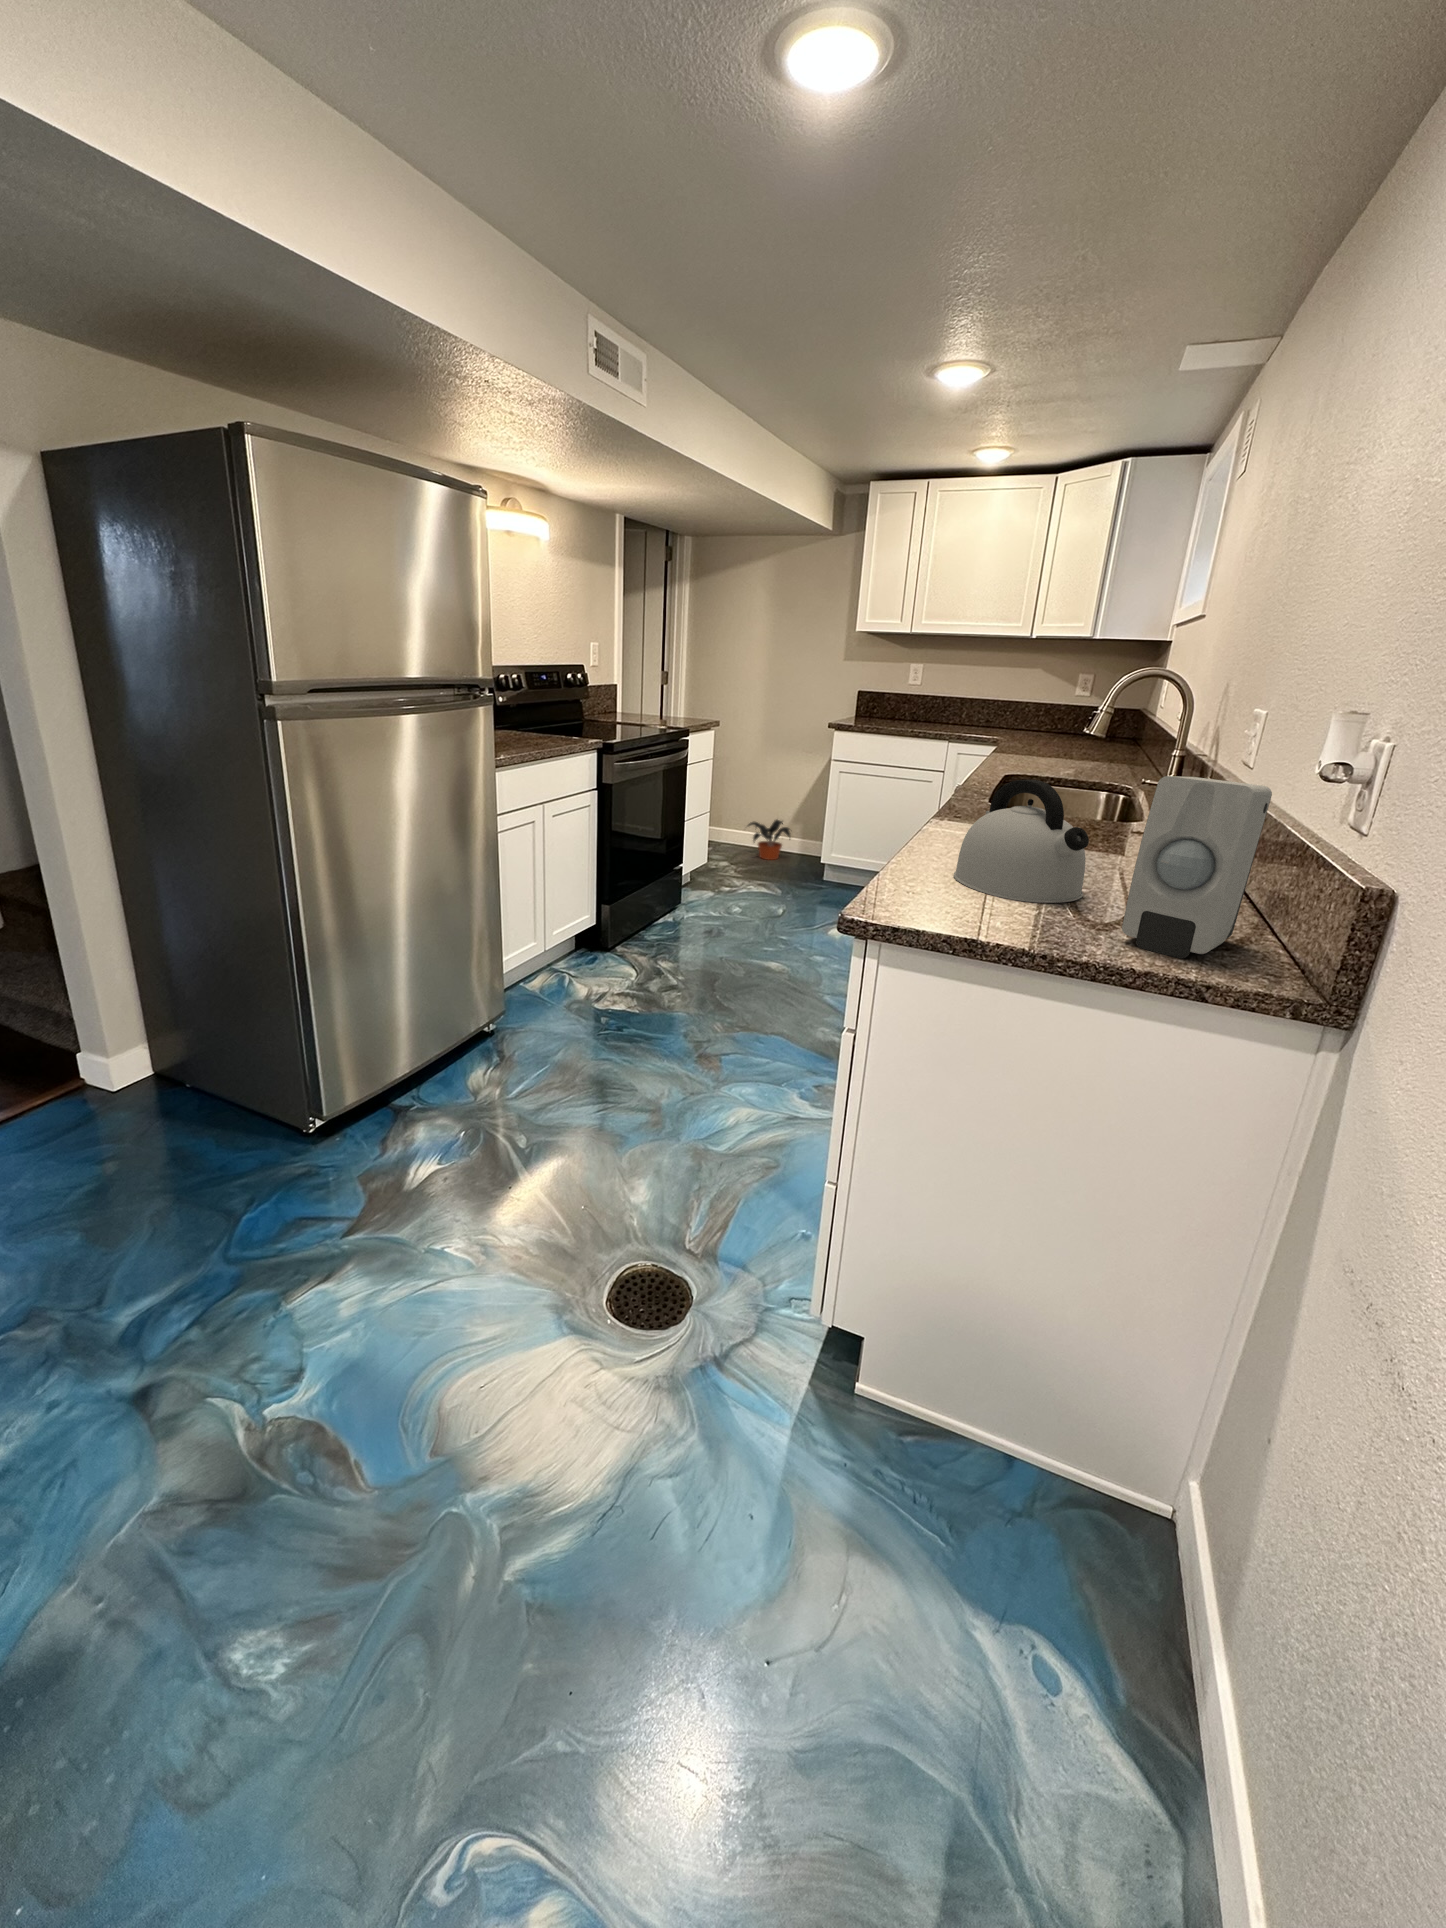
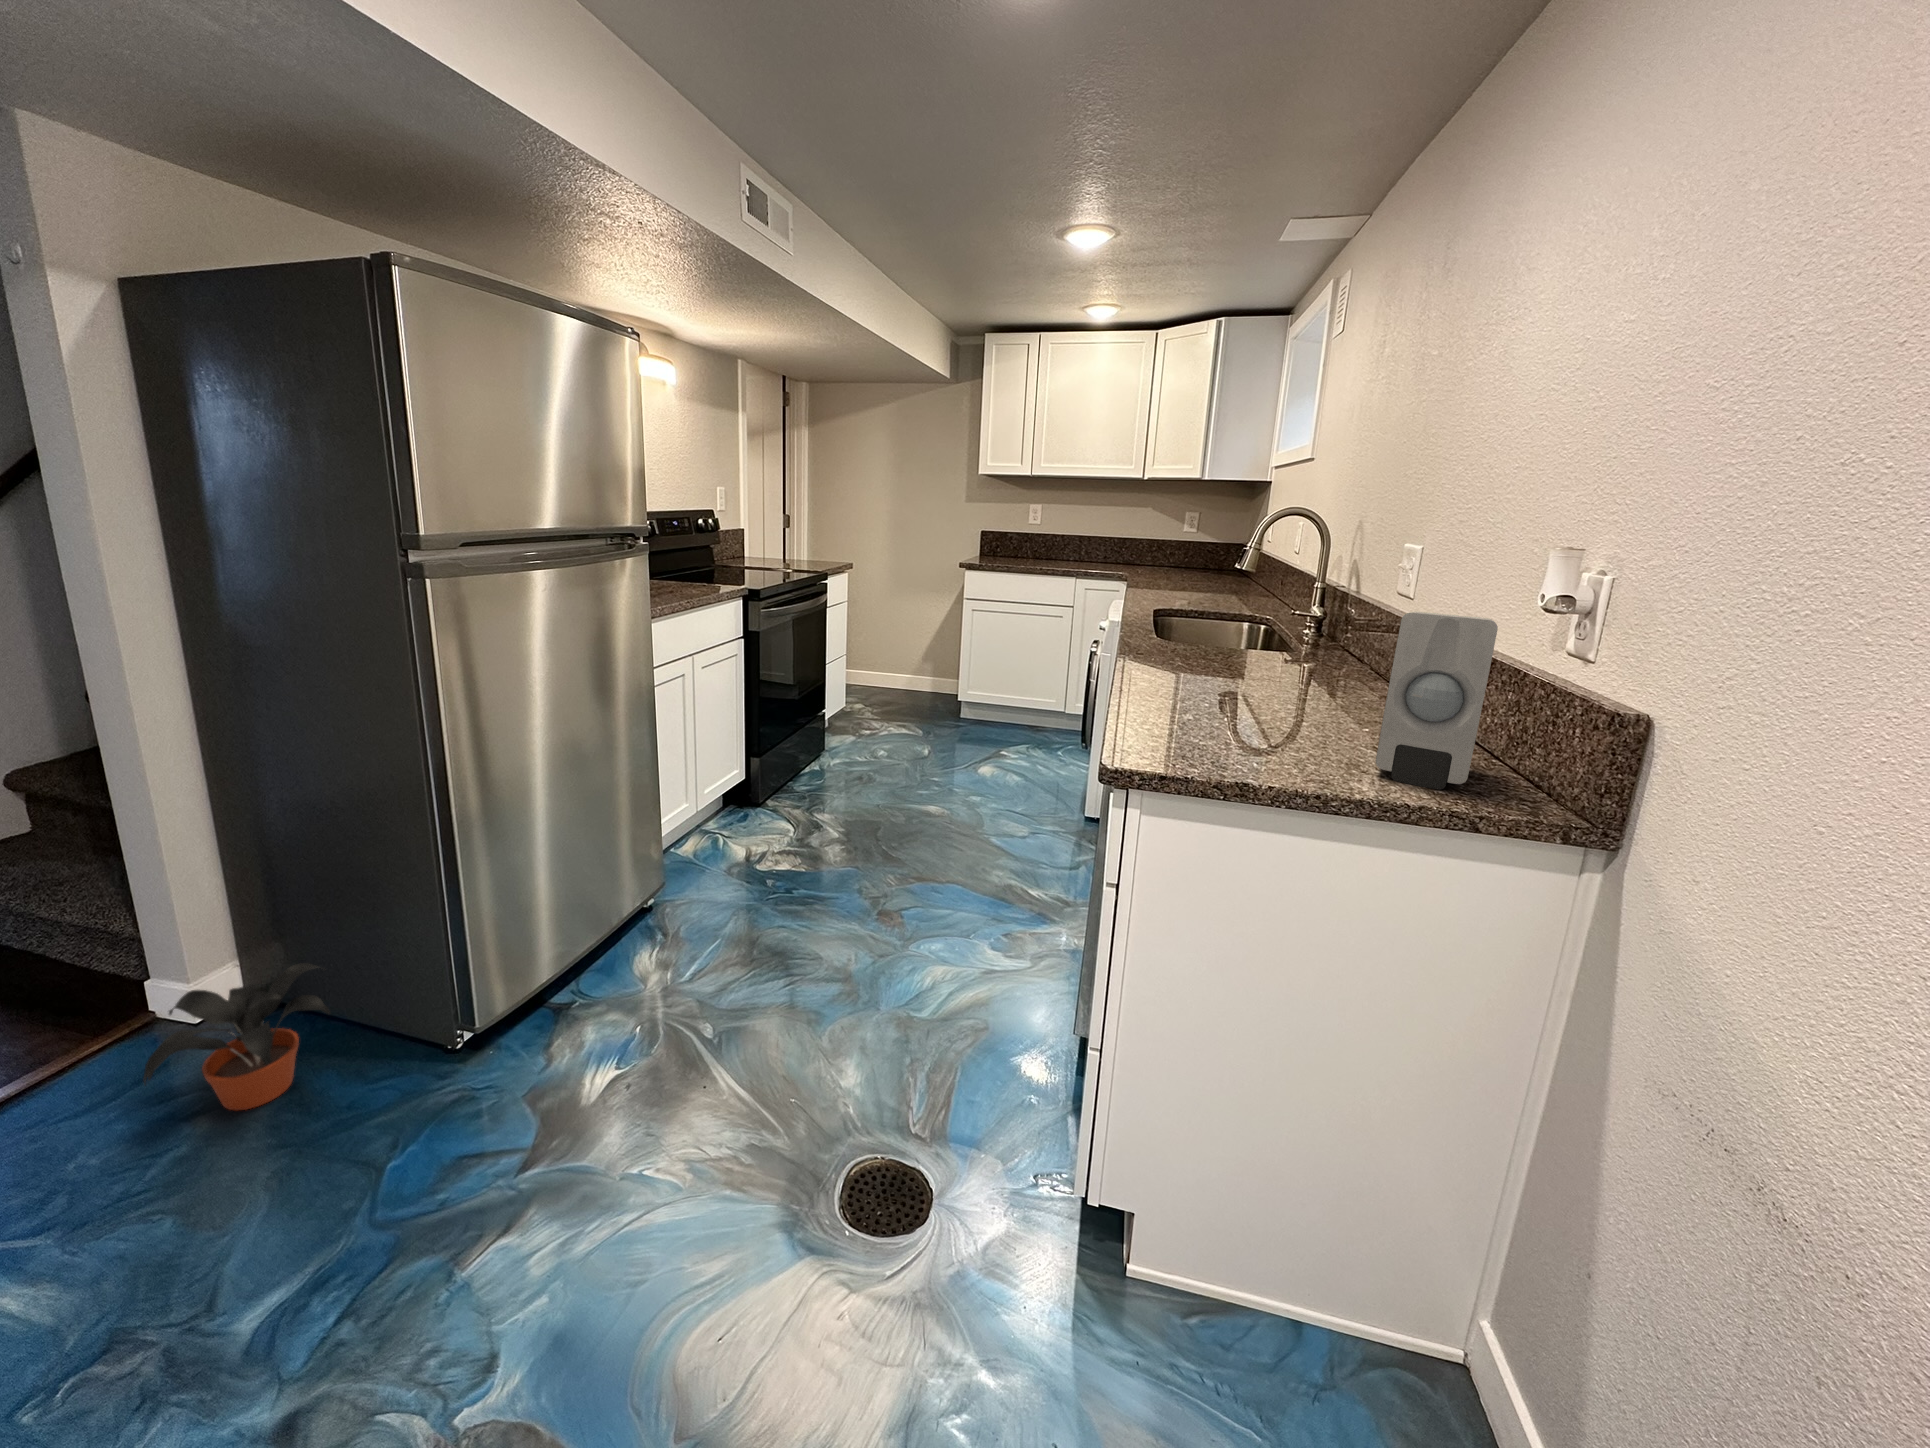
kettle: present [954,780,1089,903] -> none [1175,618,1316,739]
potted plant: present [748,820,790,860] -> present [143,963,330,1111]

